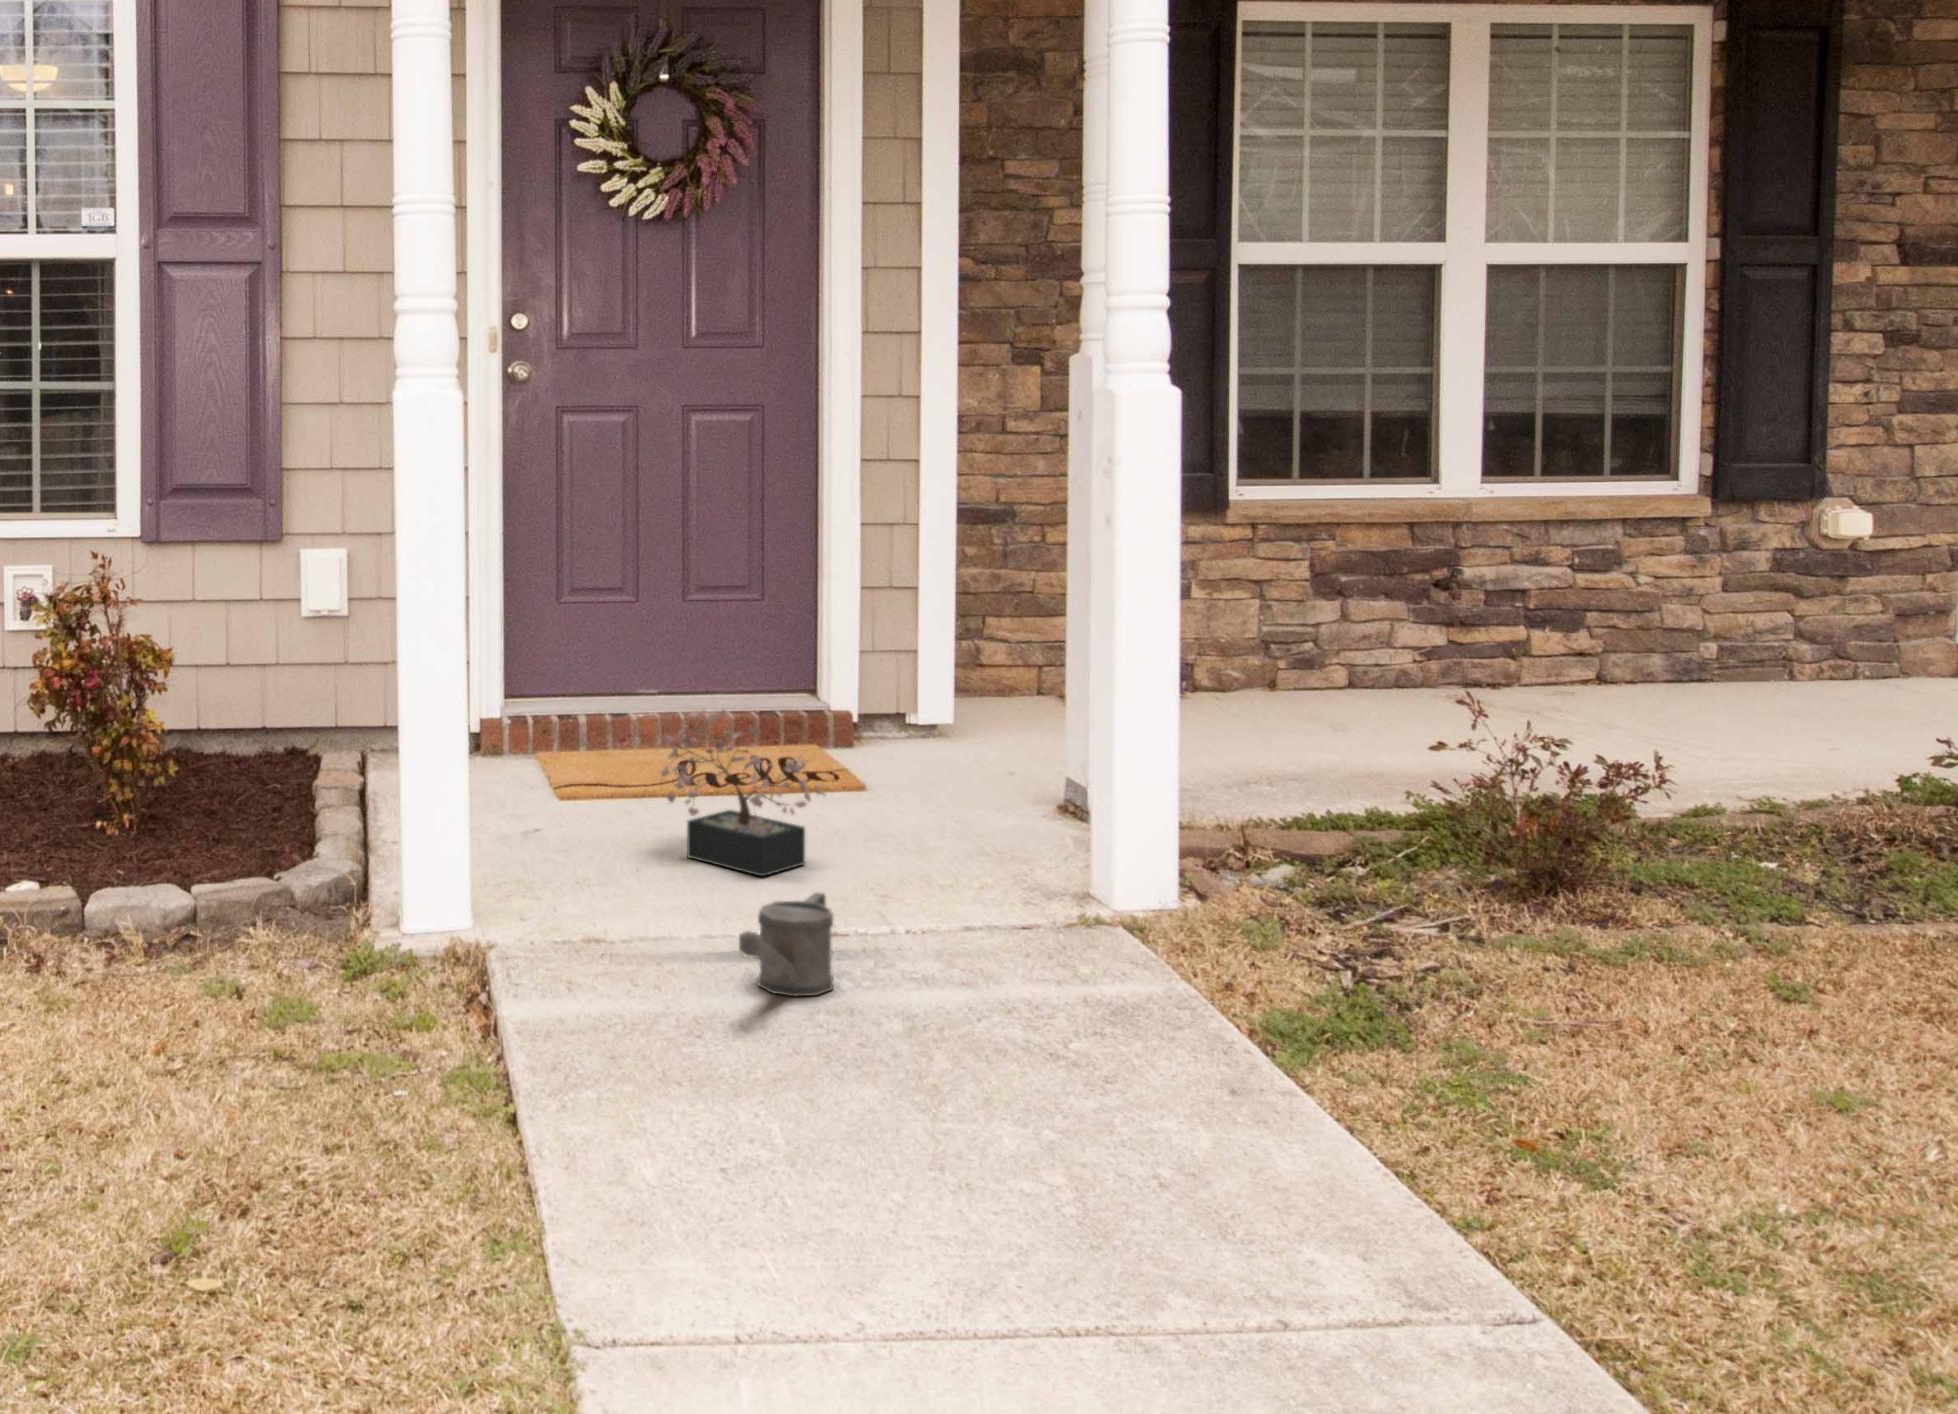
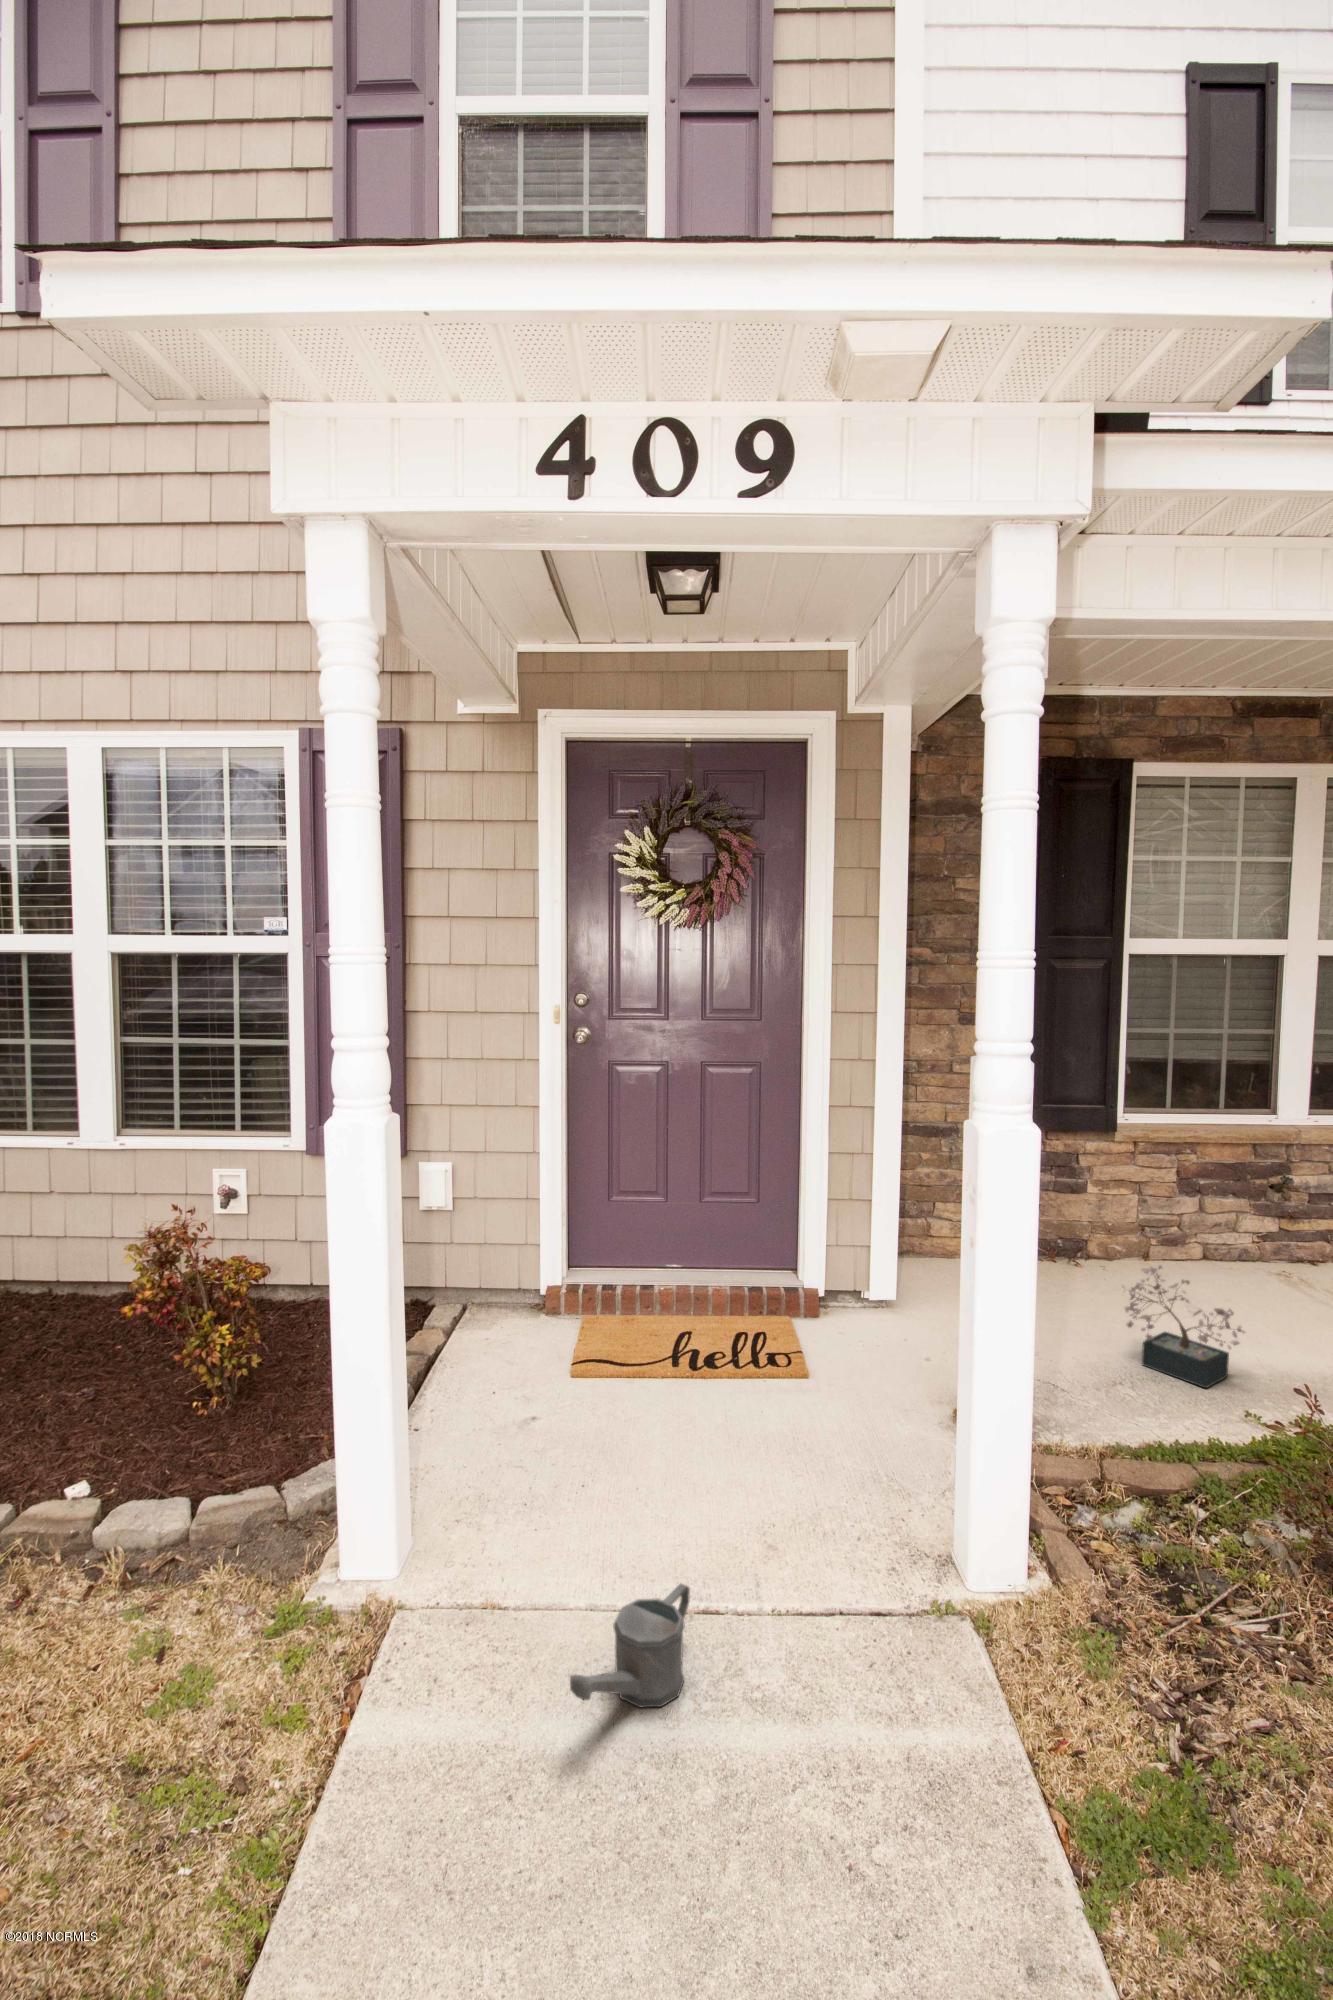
decorative plant: present [657,710,825,876] -> present [1123,1266,1244,1388]

